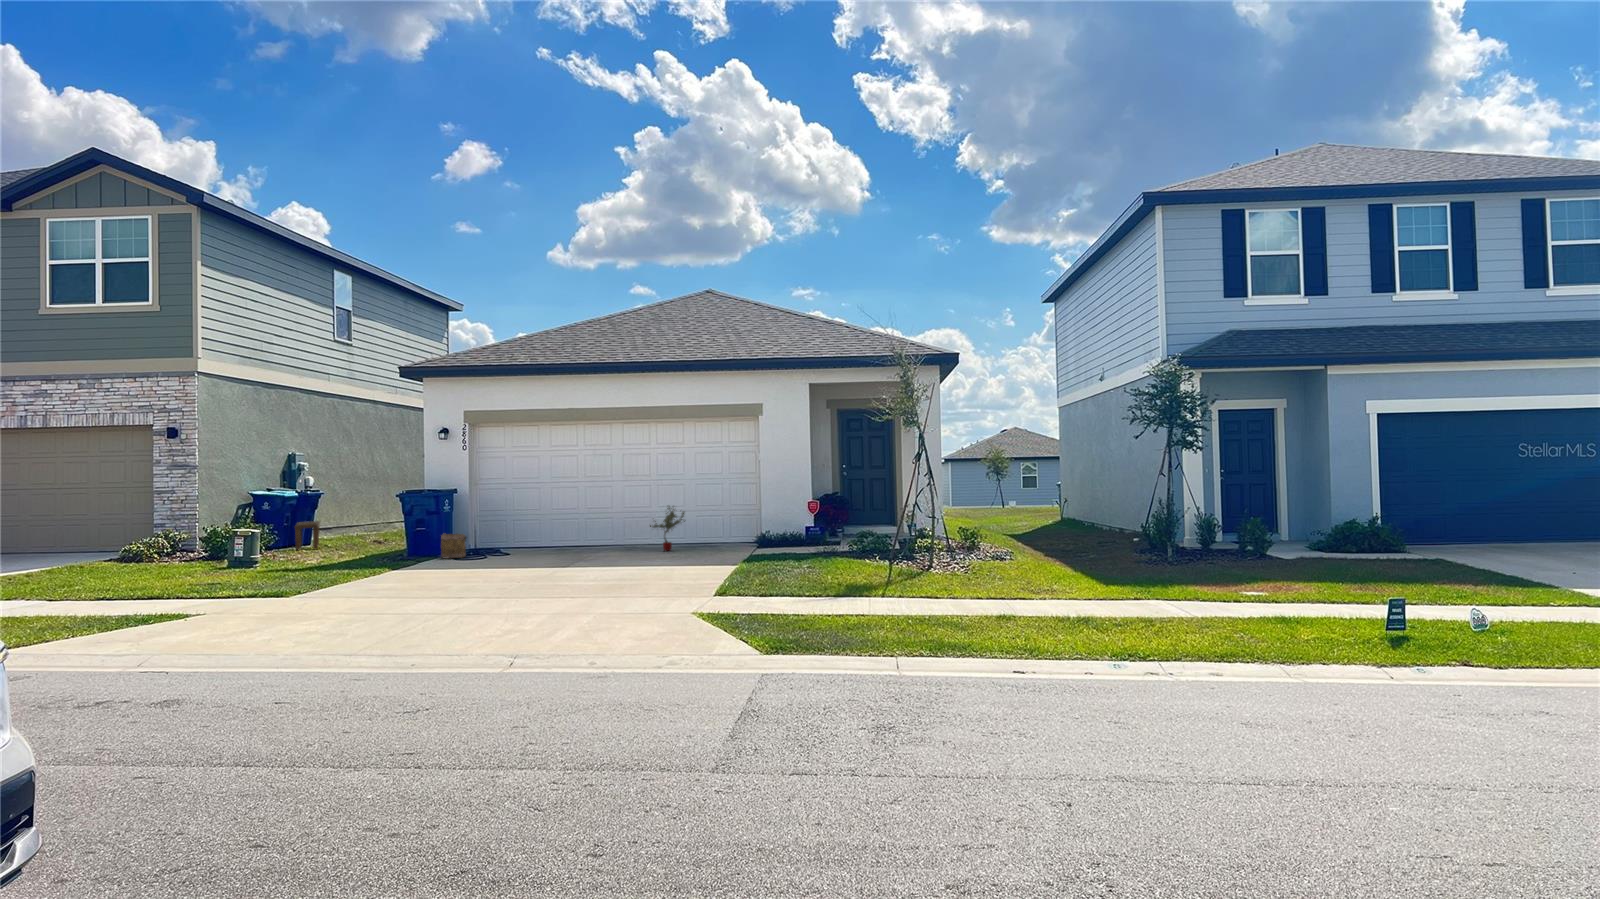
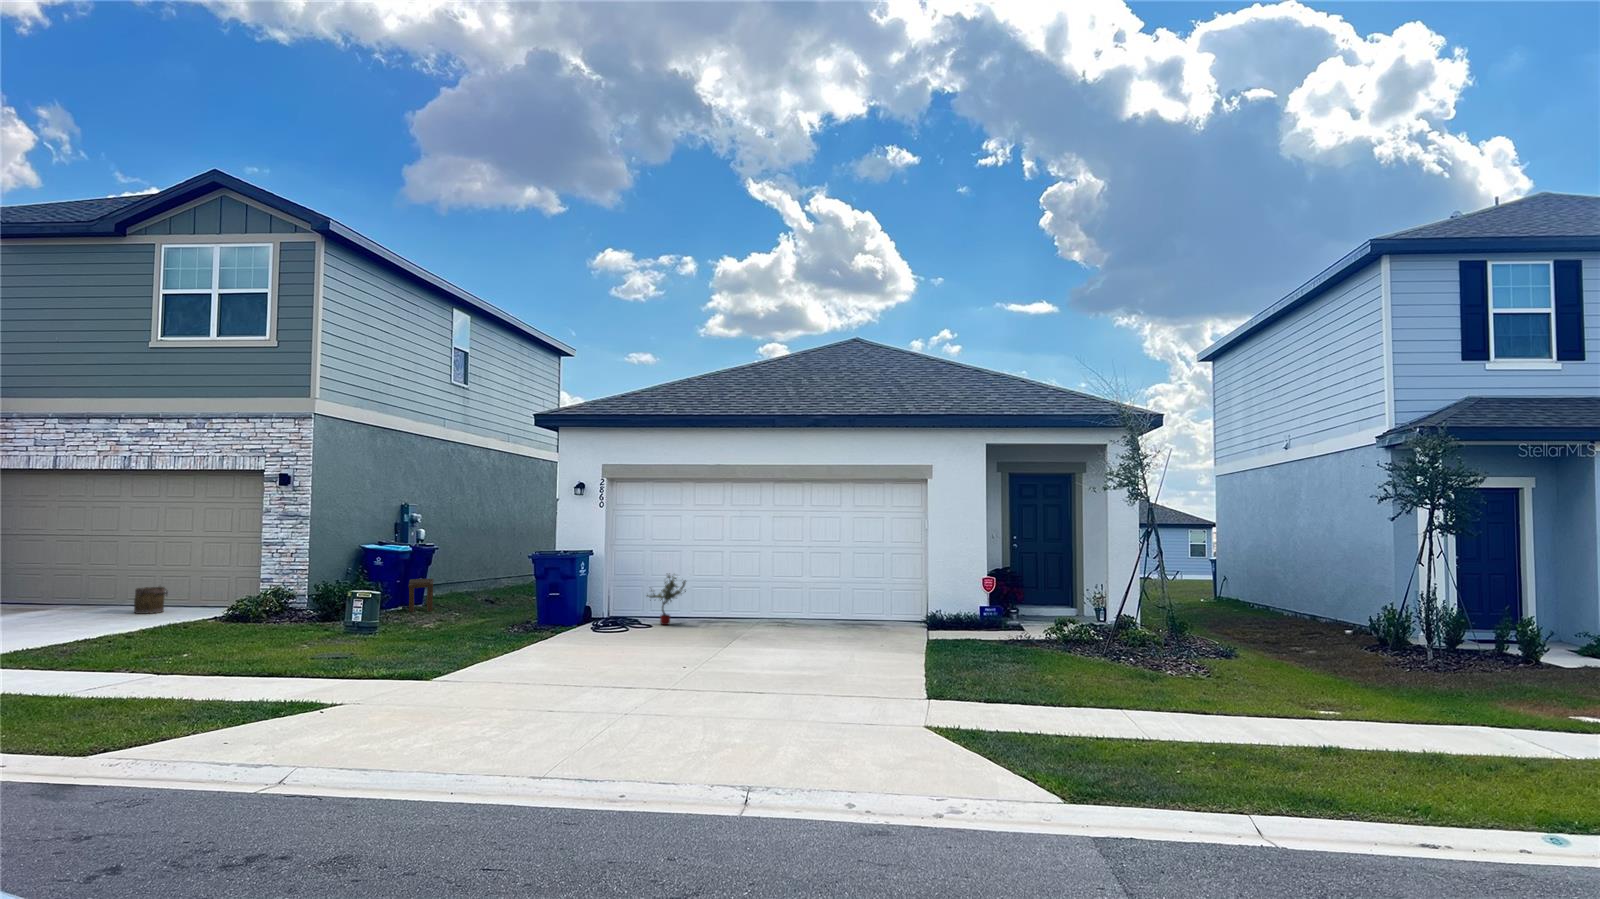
potted tree: present [650,506,685,551] -> present [647,575,686,625]
bucket: present [441,534,467,559] -> present [134,586,168,614]

